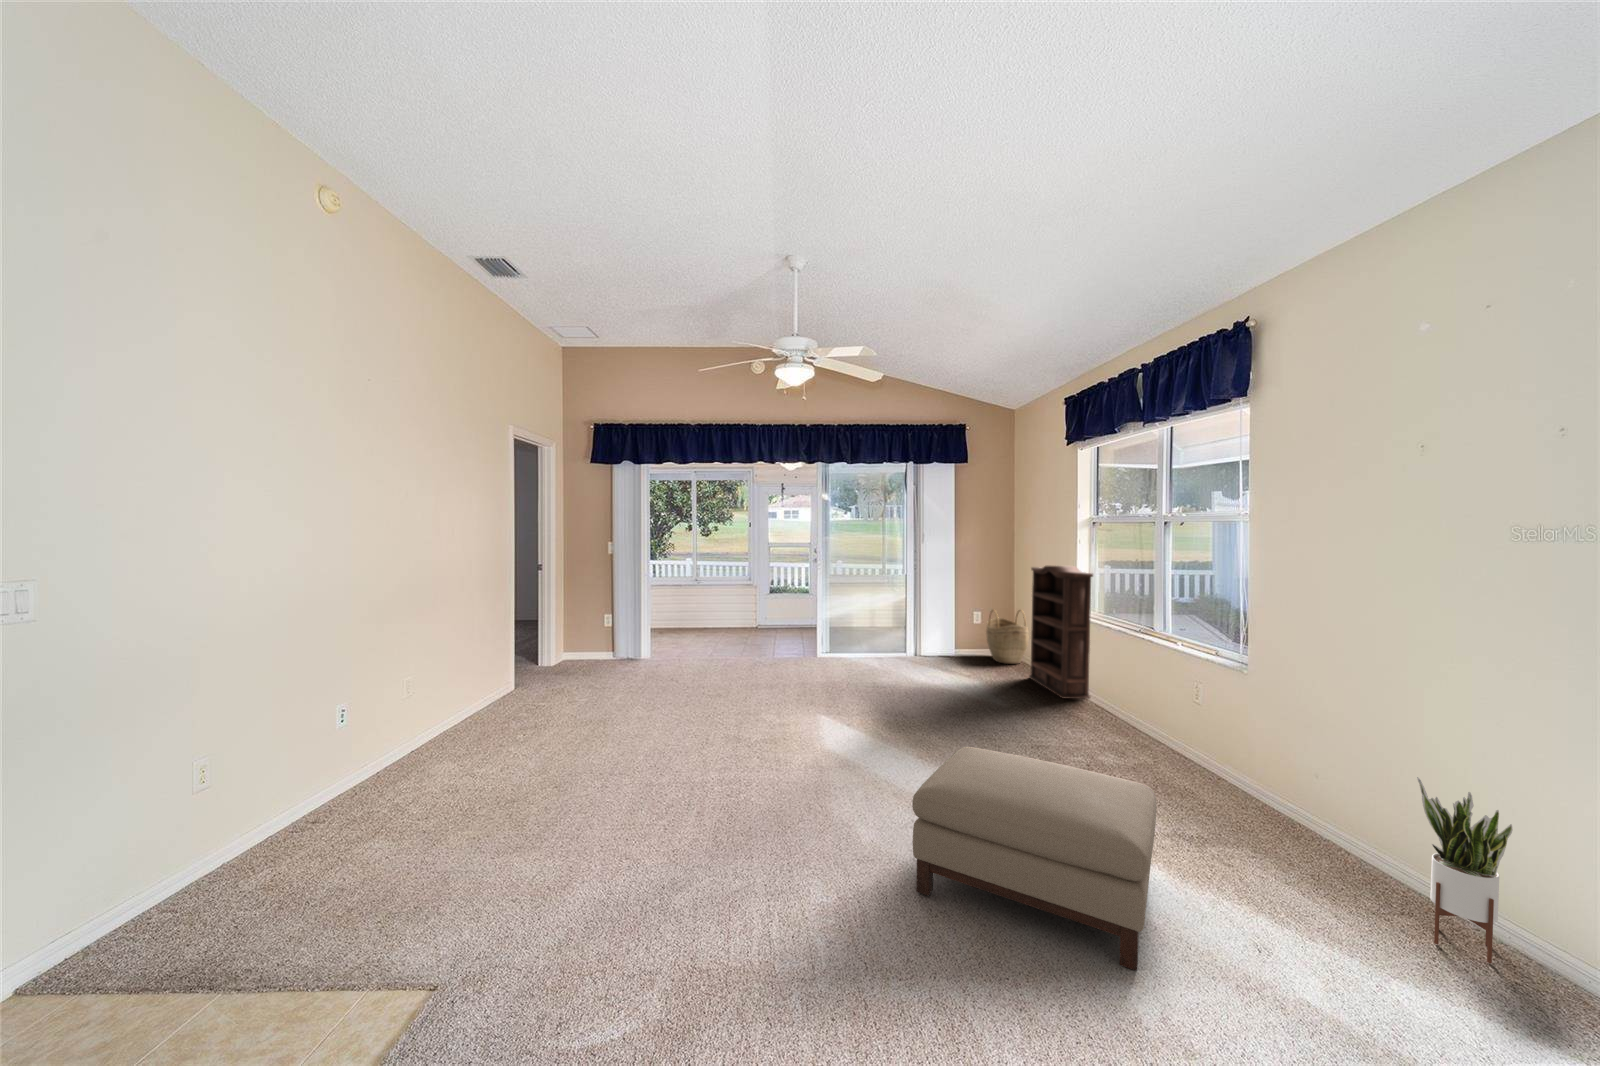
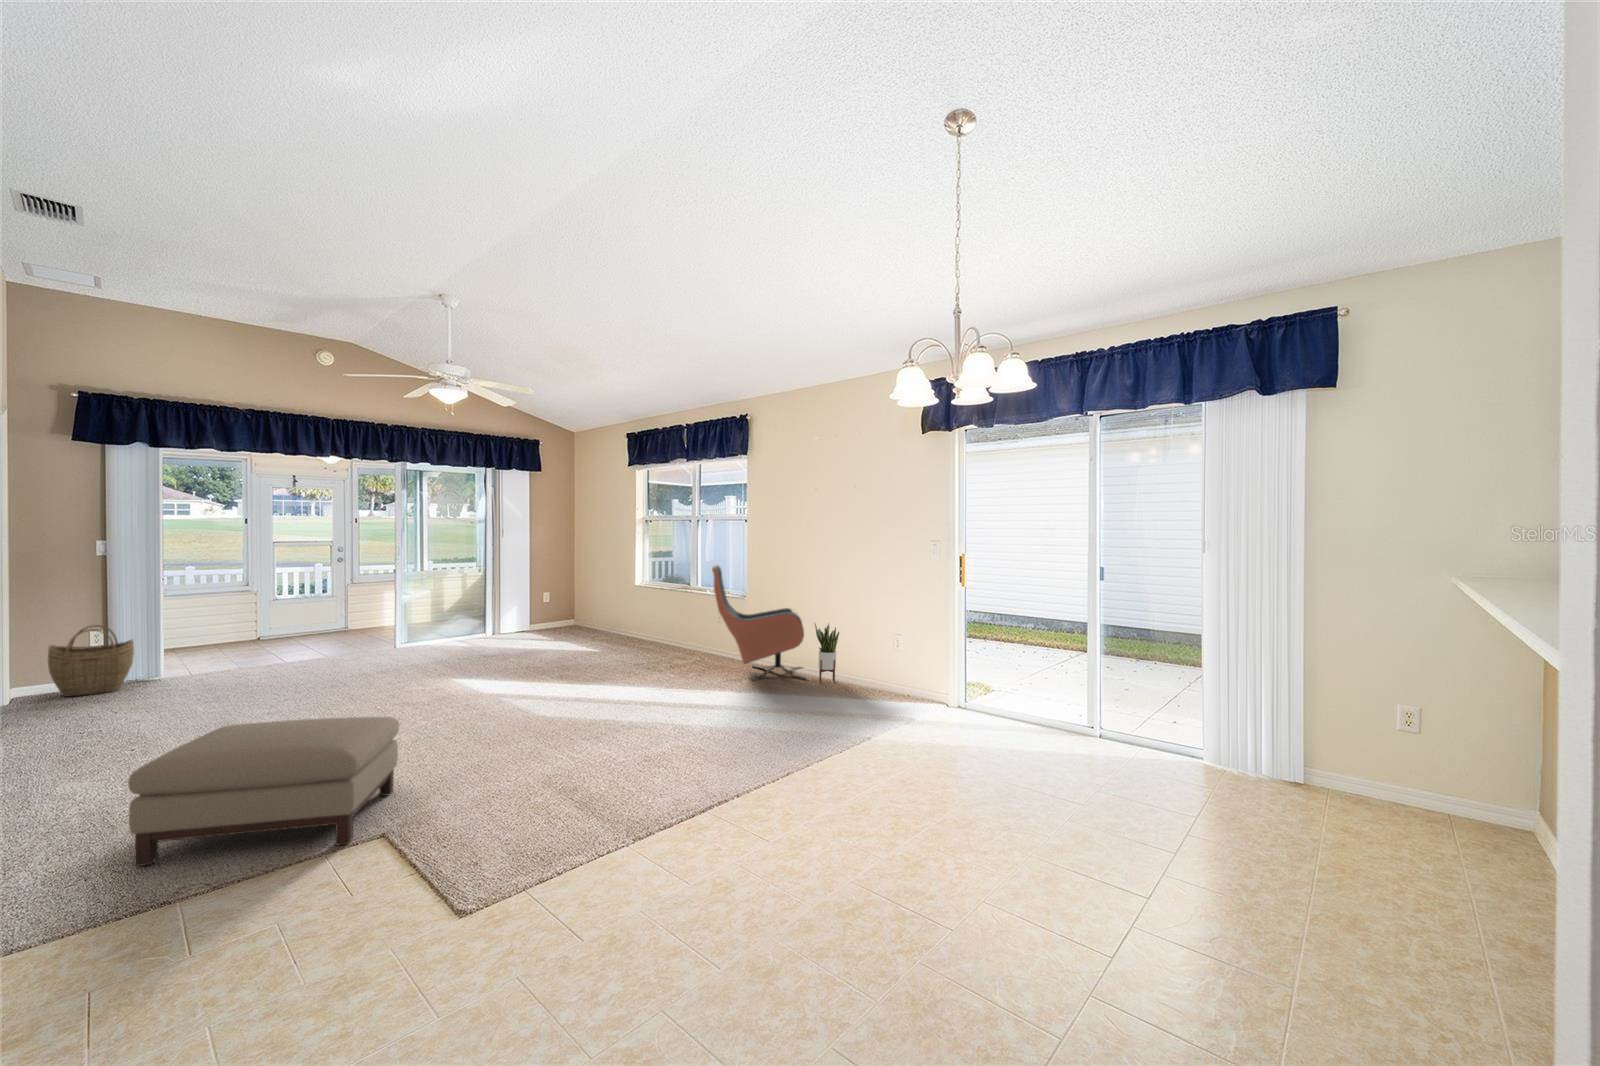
bookshelf: present [1029,566,1093,699] -> none [600,551,649,642]
armchair: none [1145,605,1396,905] -> present [712,565,805,679]
woven basket: present [986,610,1028,664] -> present [48,625,134,696]
ottoman: present [912,747,1157,971] -> present [128,717,399,866]

